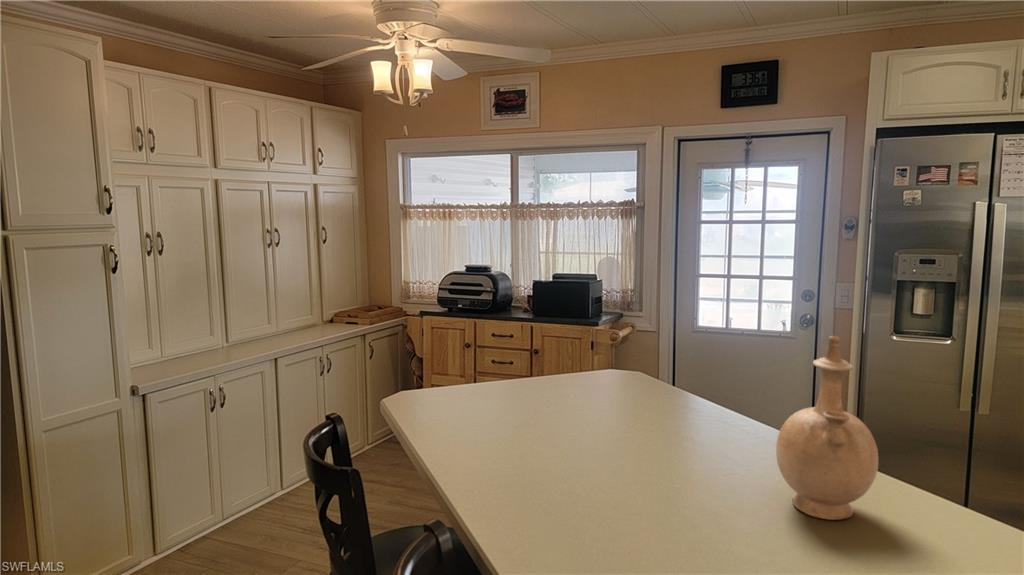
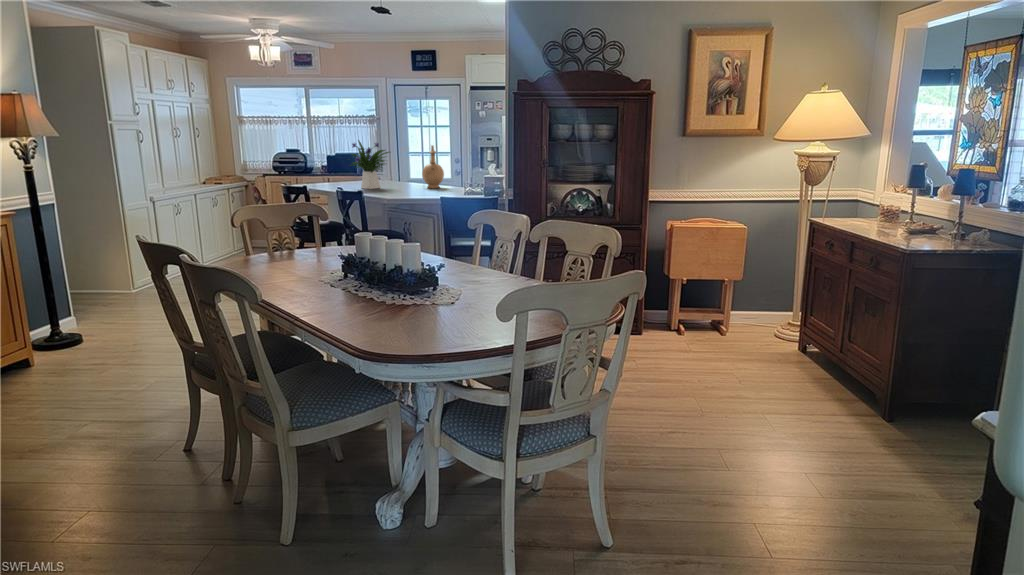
flower arrangement: none [479,304,654,485] -> present [352,140,389,189]

